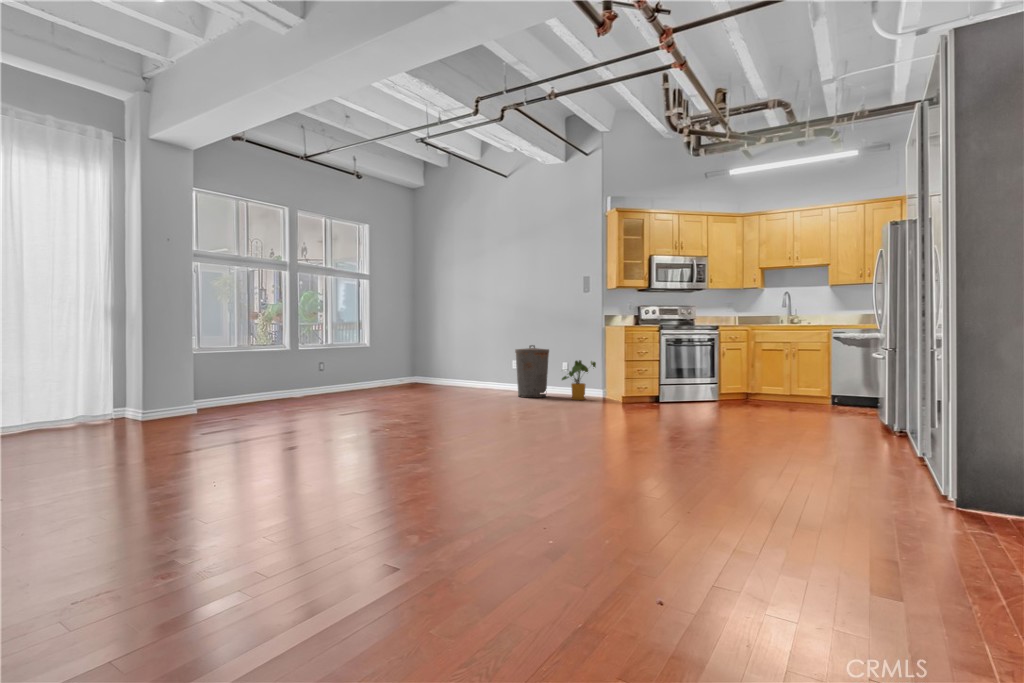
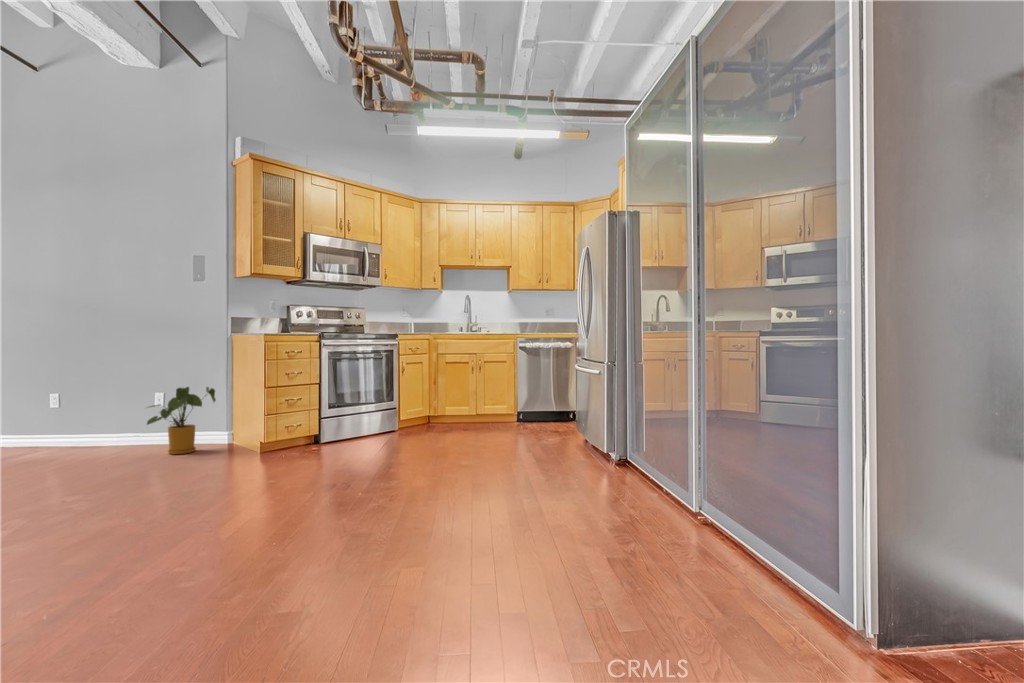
trash can: present [515,345,549,398] -> none [49,364,127,459]

